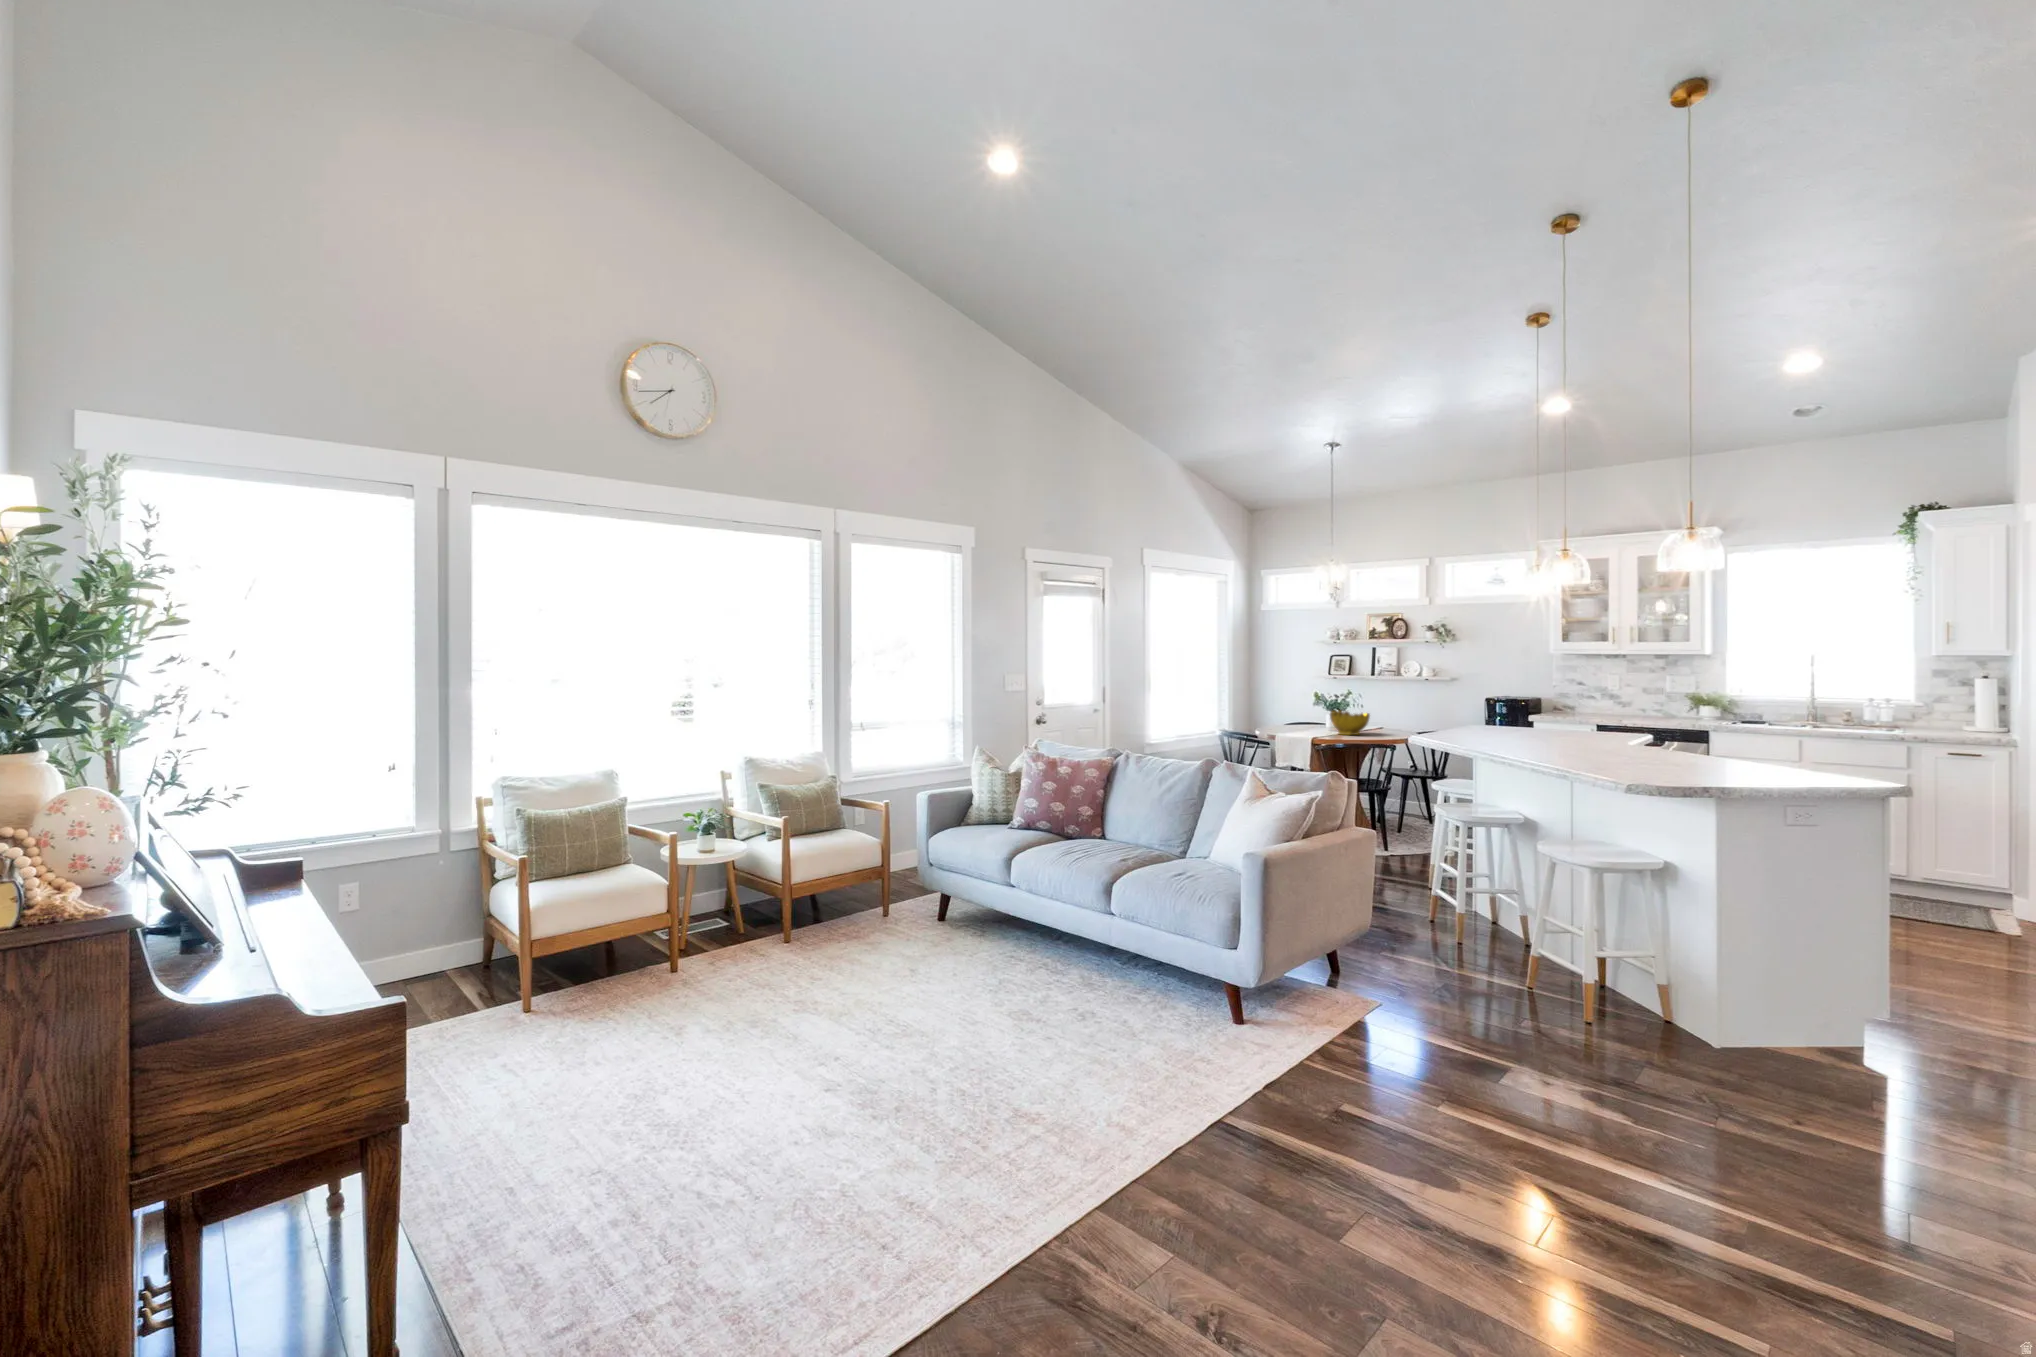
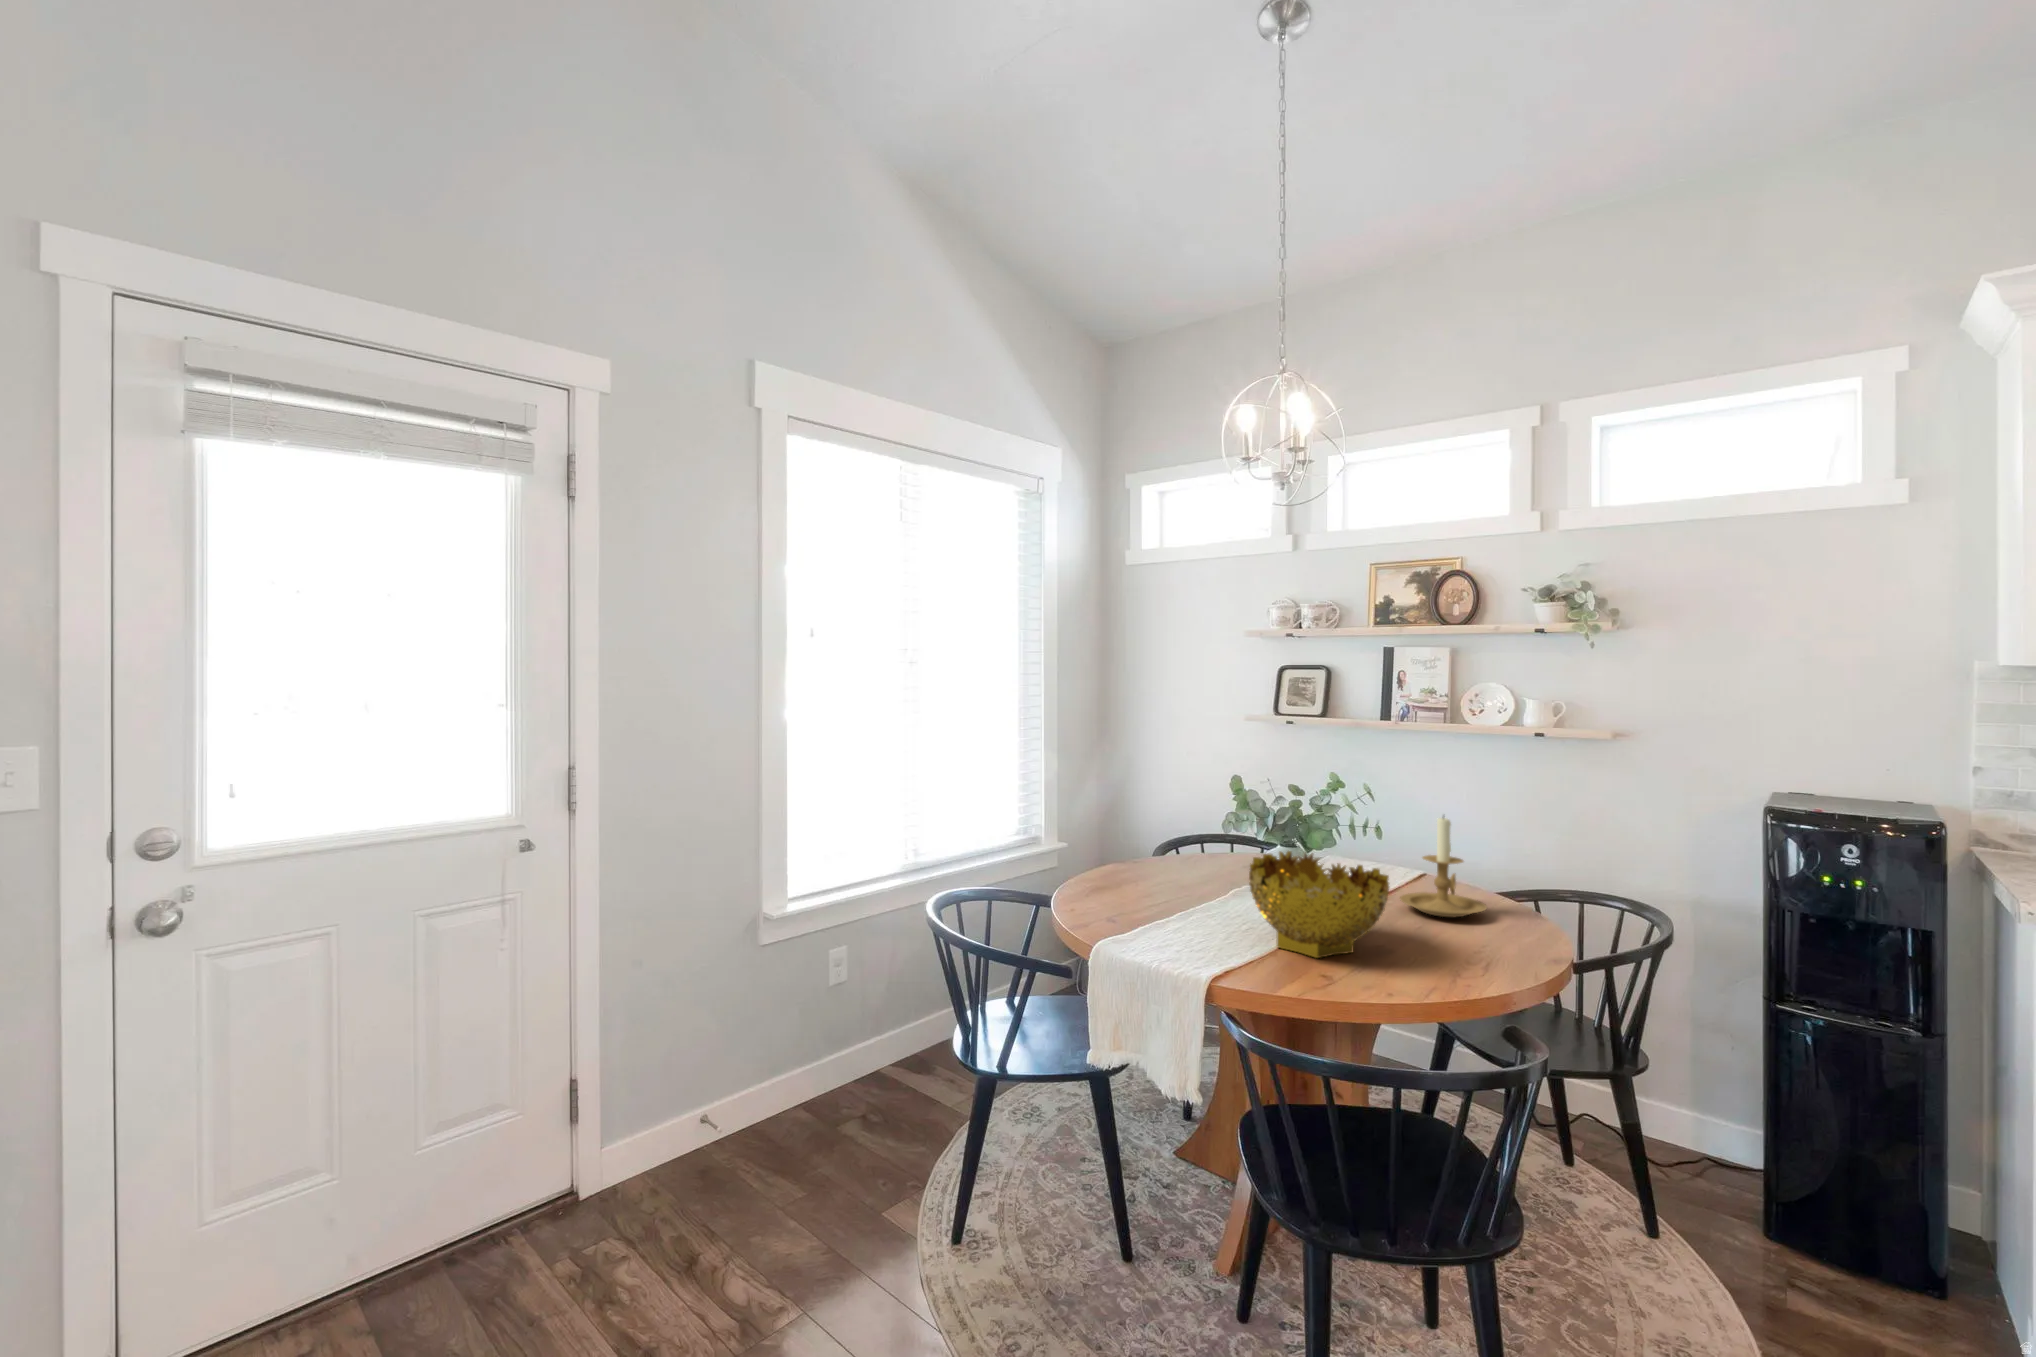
candle holder: none [1375,701,1401,731] -> present [1400,817,1487,917]

